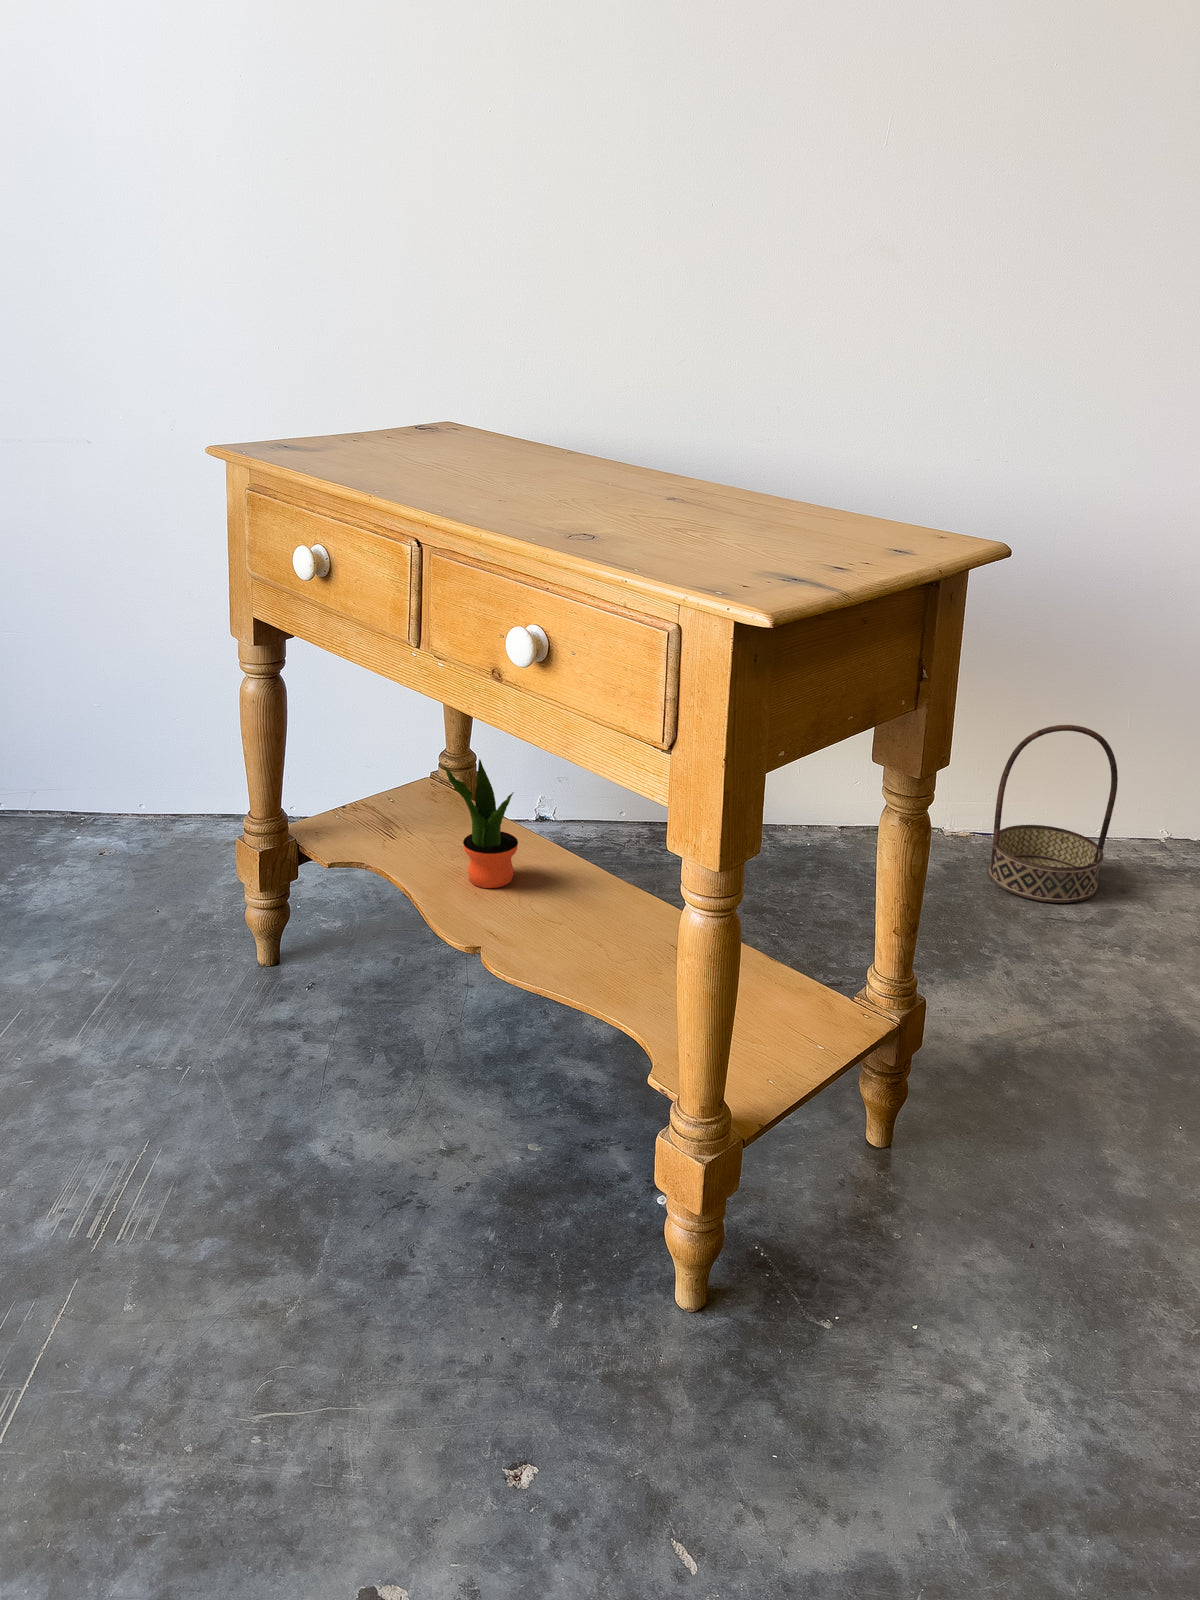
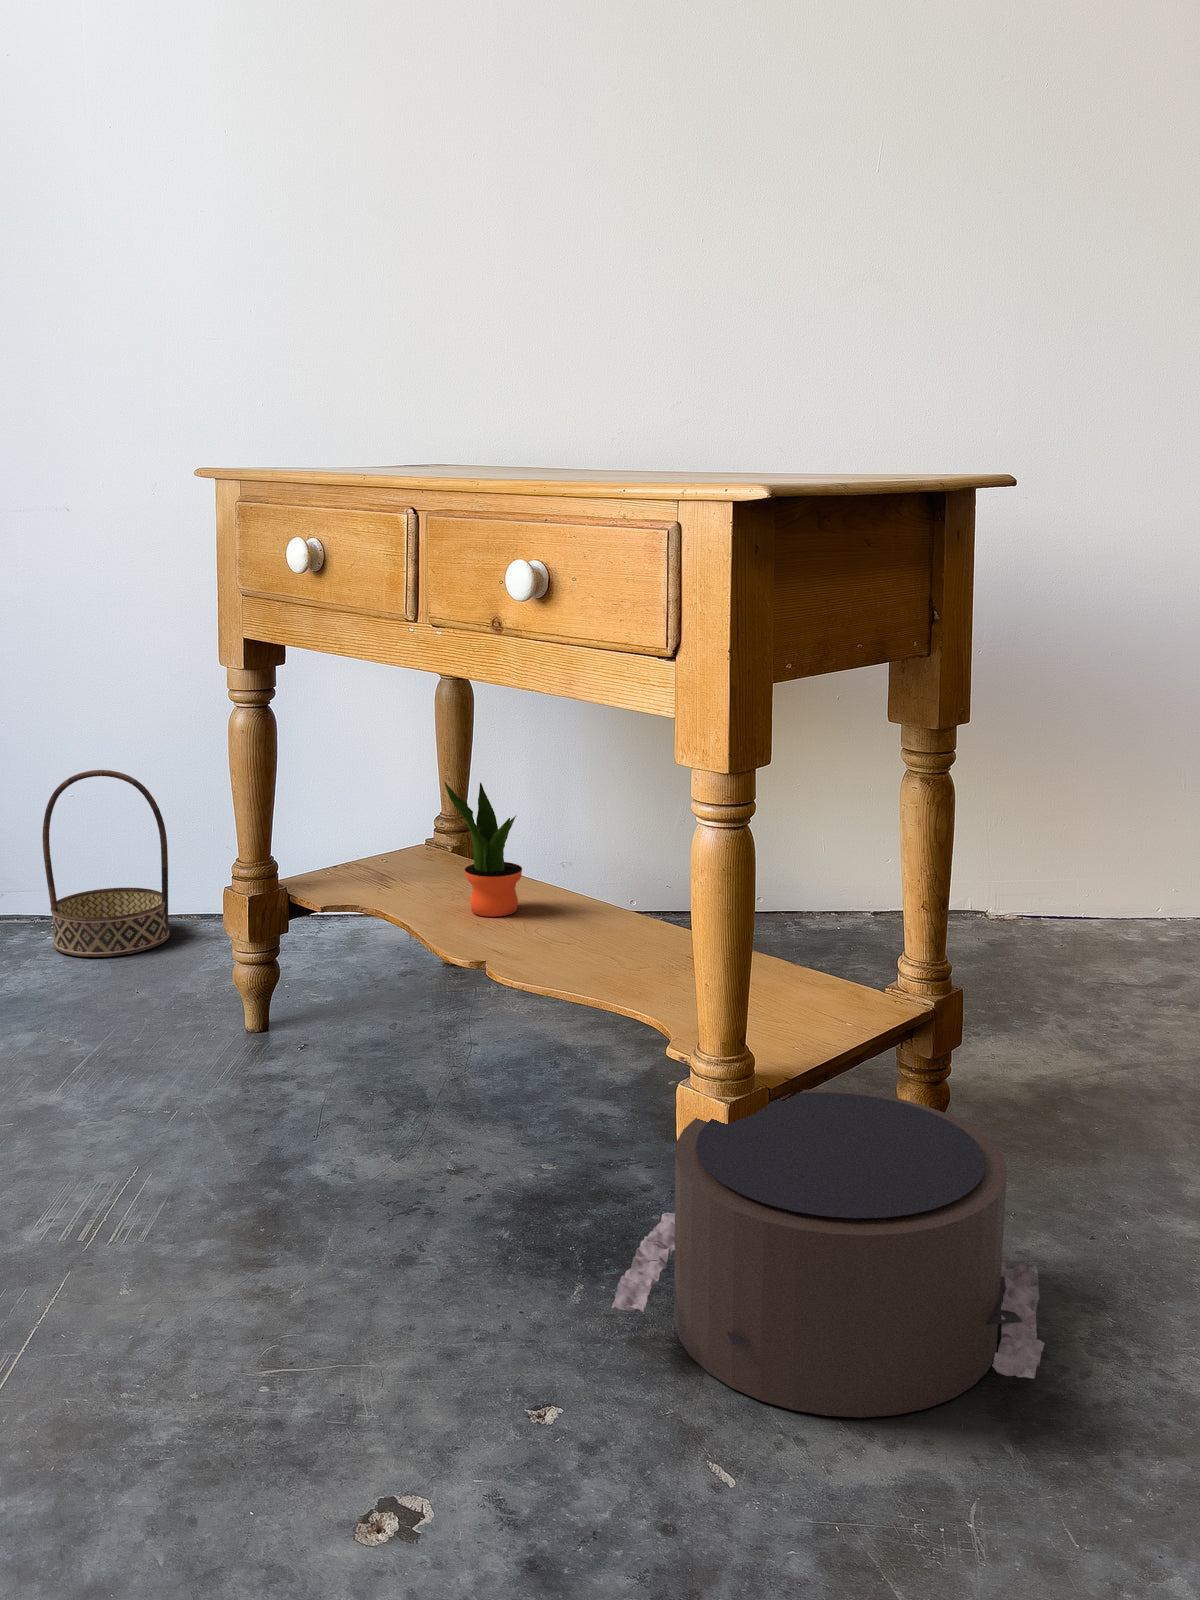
basket: present [988,725,1118,903] -> present [43,770,170,957]
pouf: none [587,1130,990,1486] -> present [612,1089,1045,1417]

